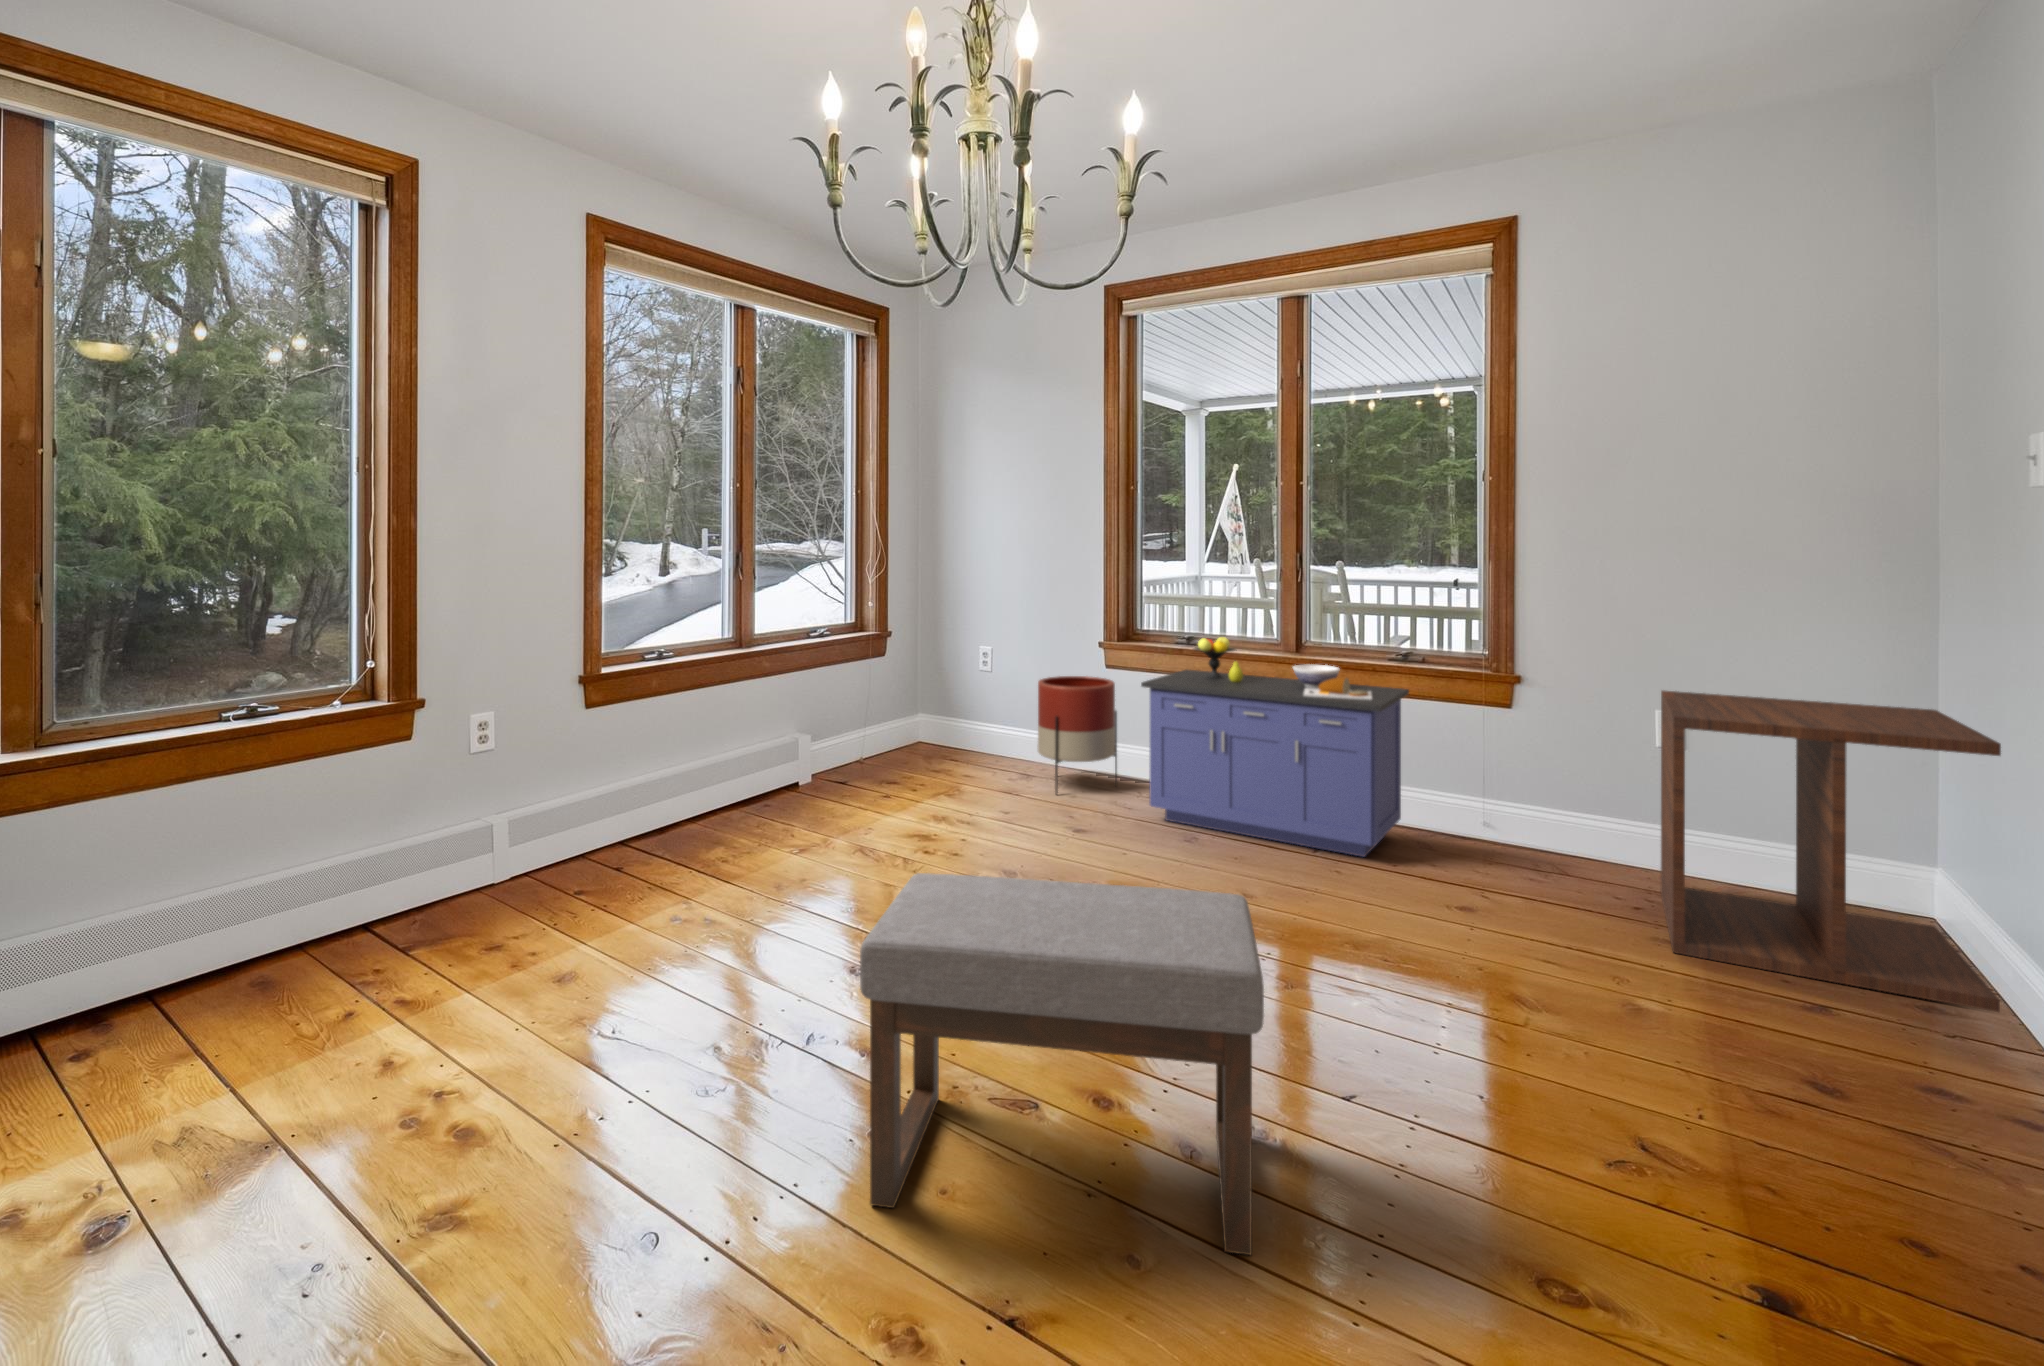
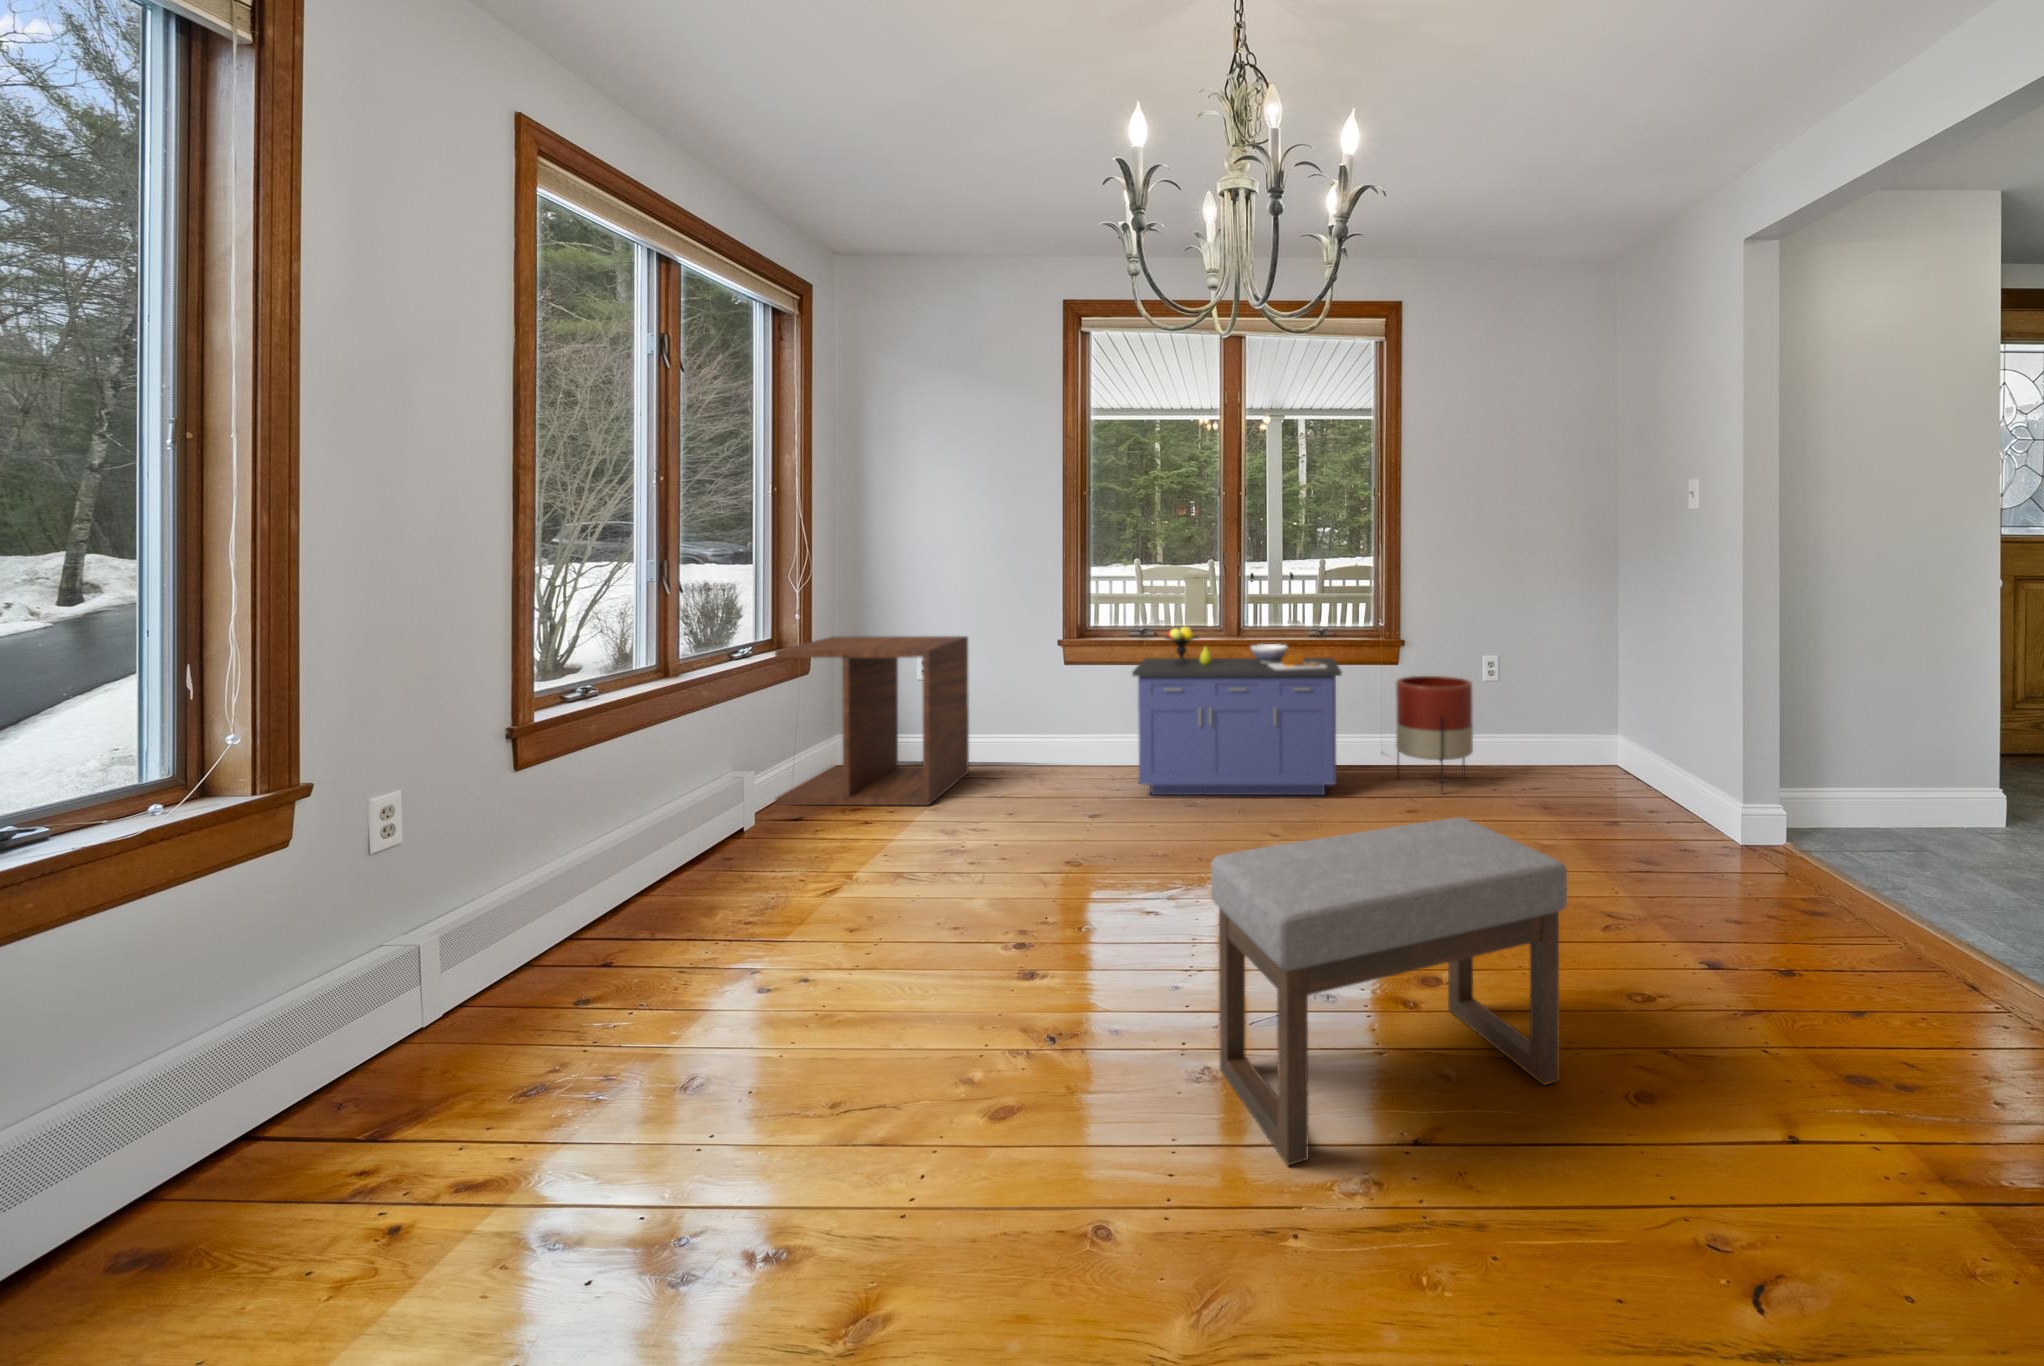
planter: present [1038,676,1117,794] -> present [1396,676,1473,775]
side table: present [1661,691,2001,1012] -> present [775,636,969,805]

